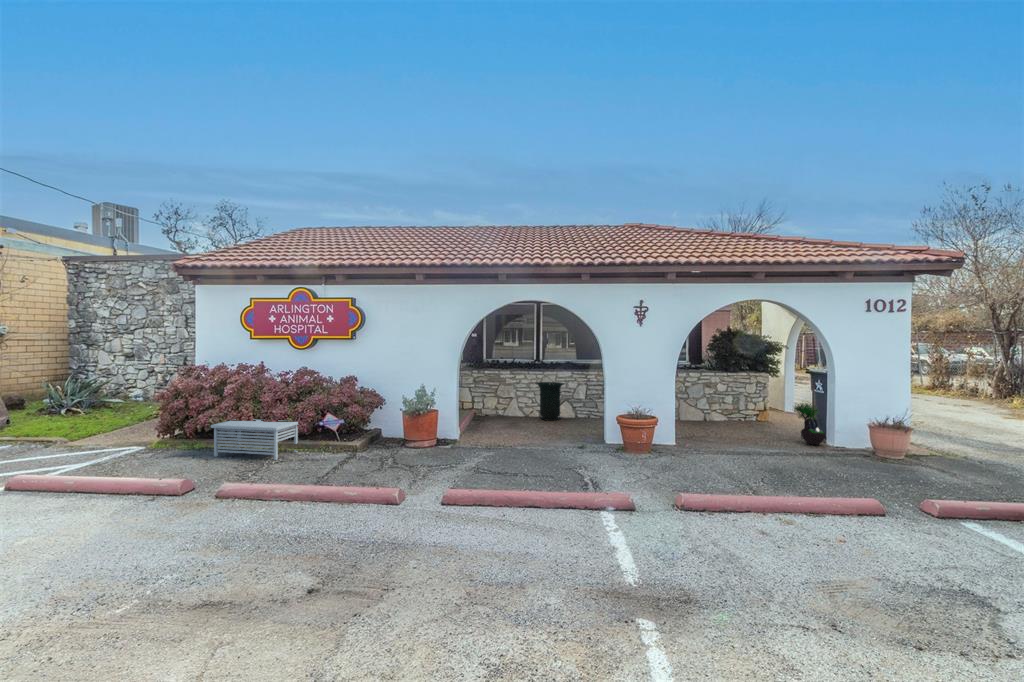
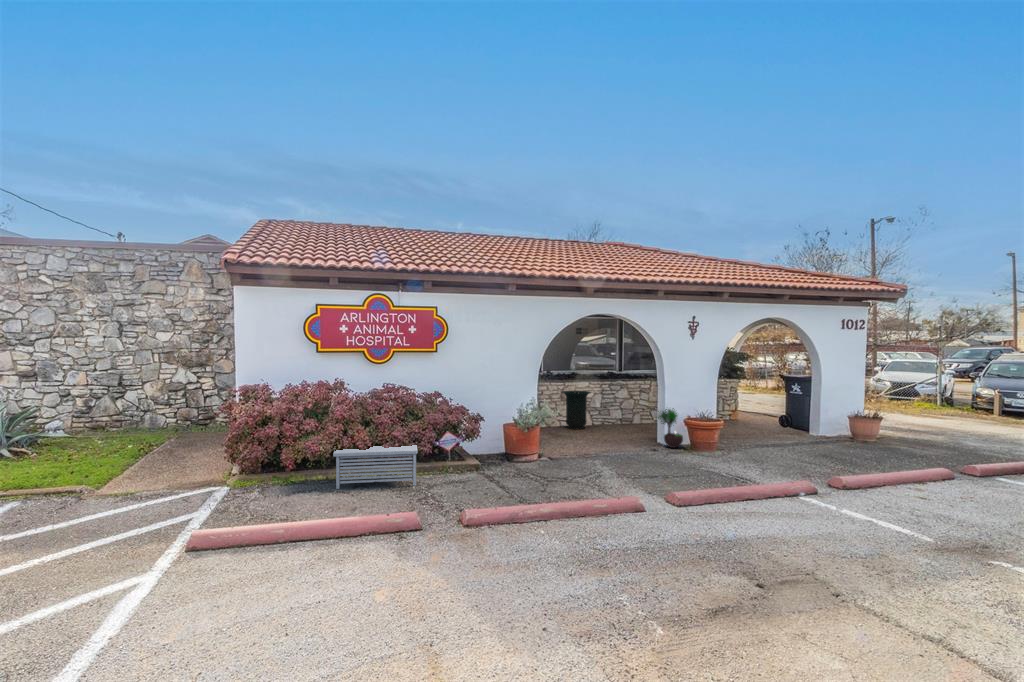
potted tree: present [794,403,825,445] -> present [658,408,683,448]

